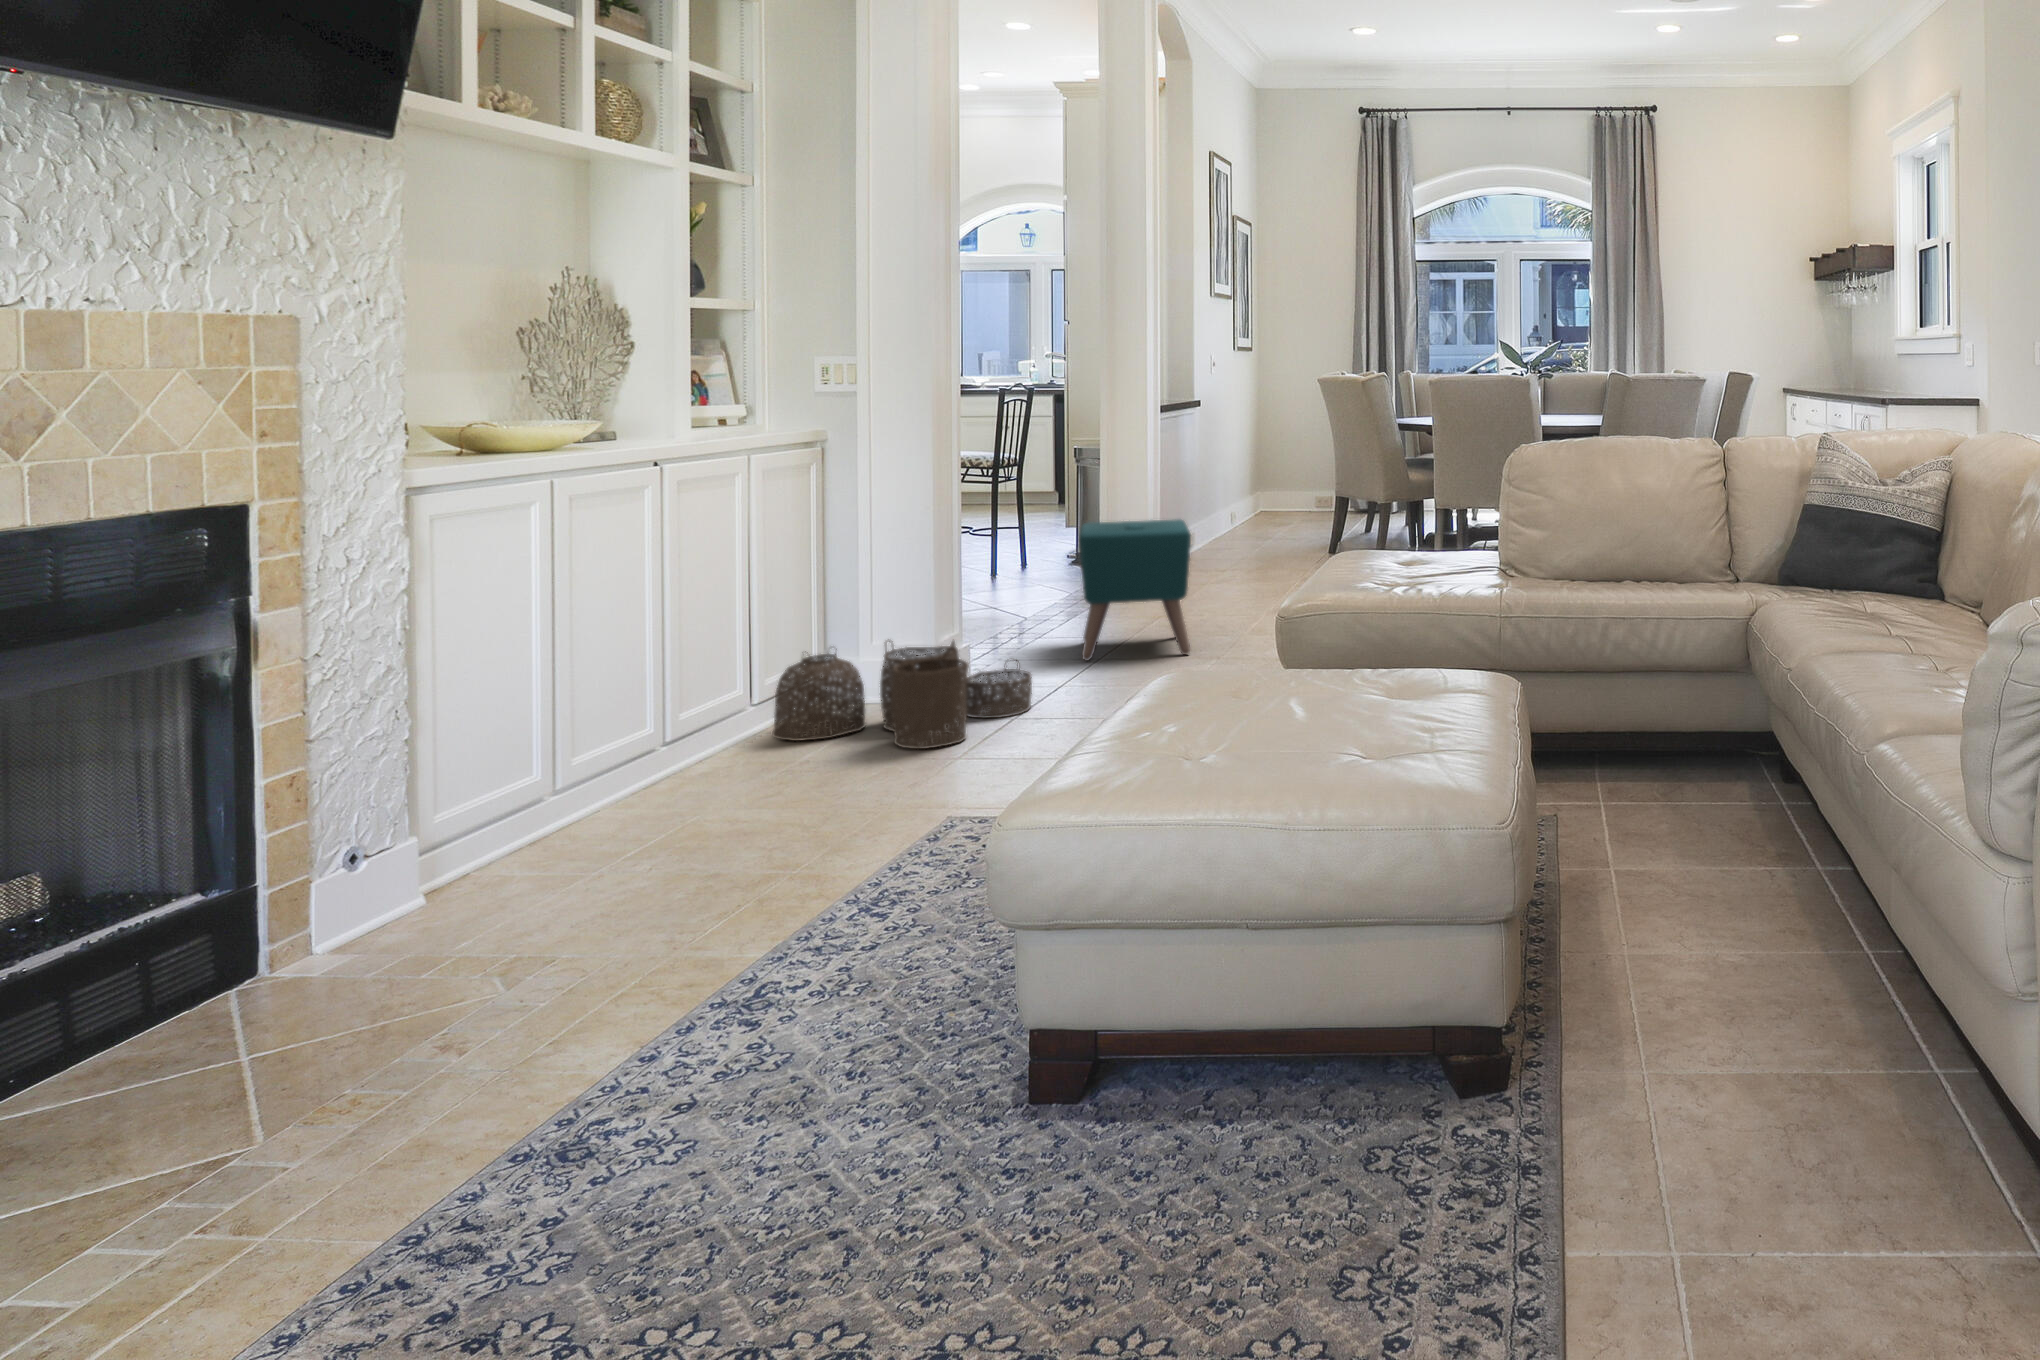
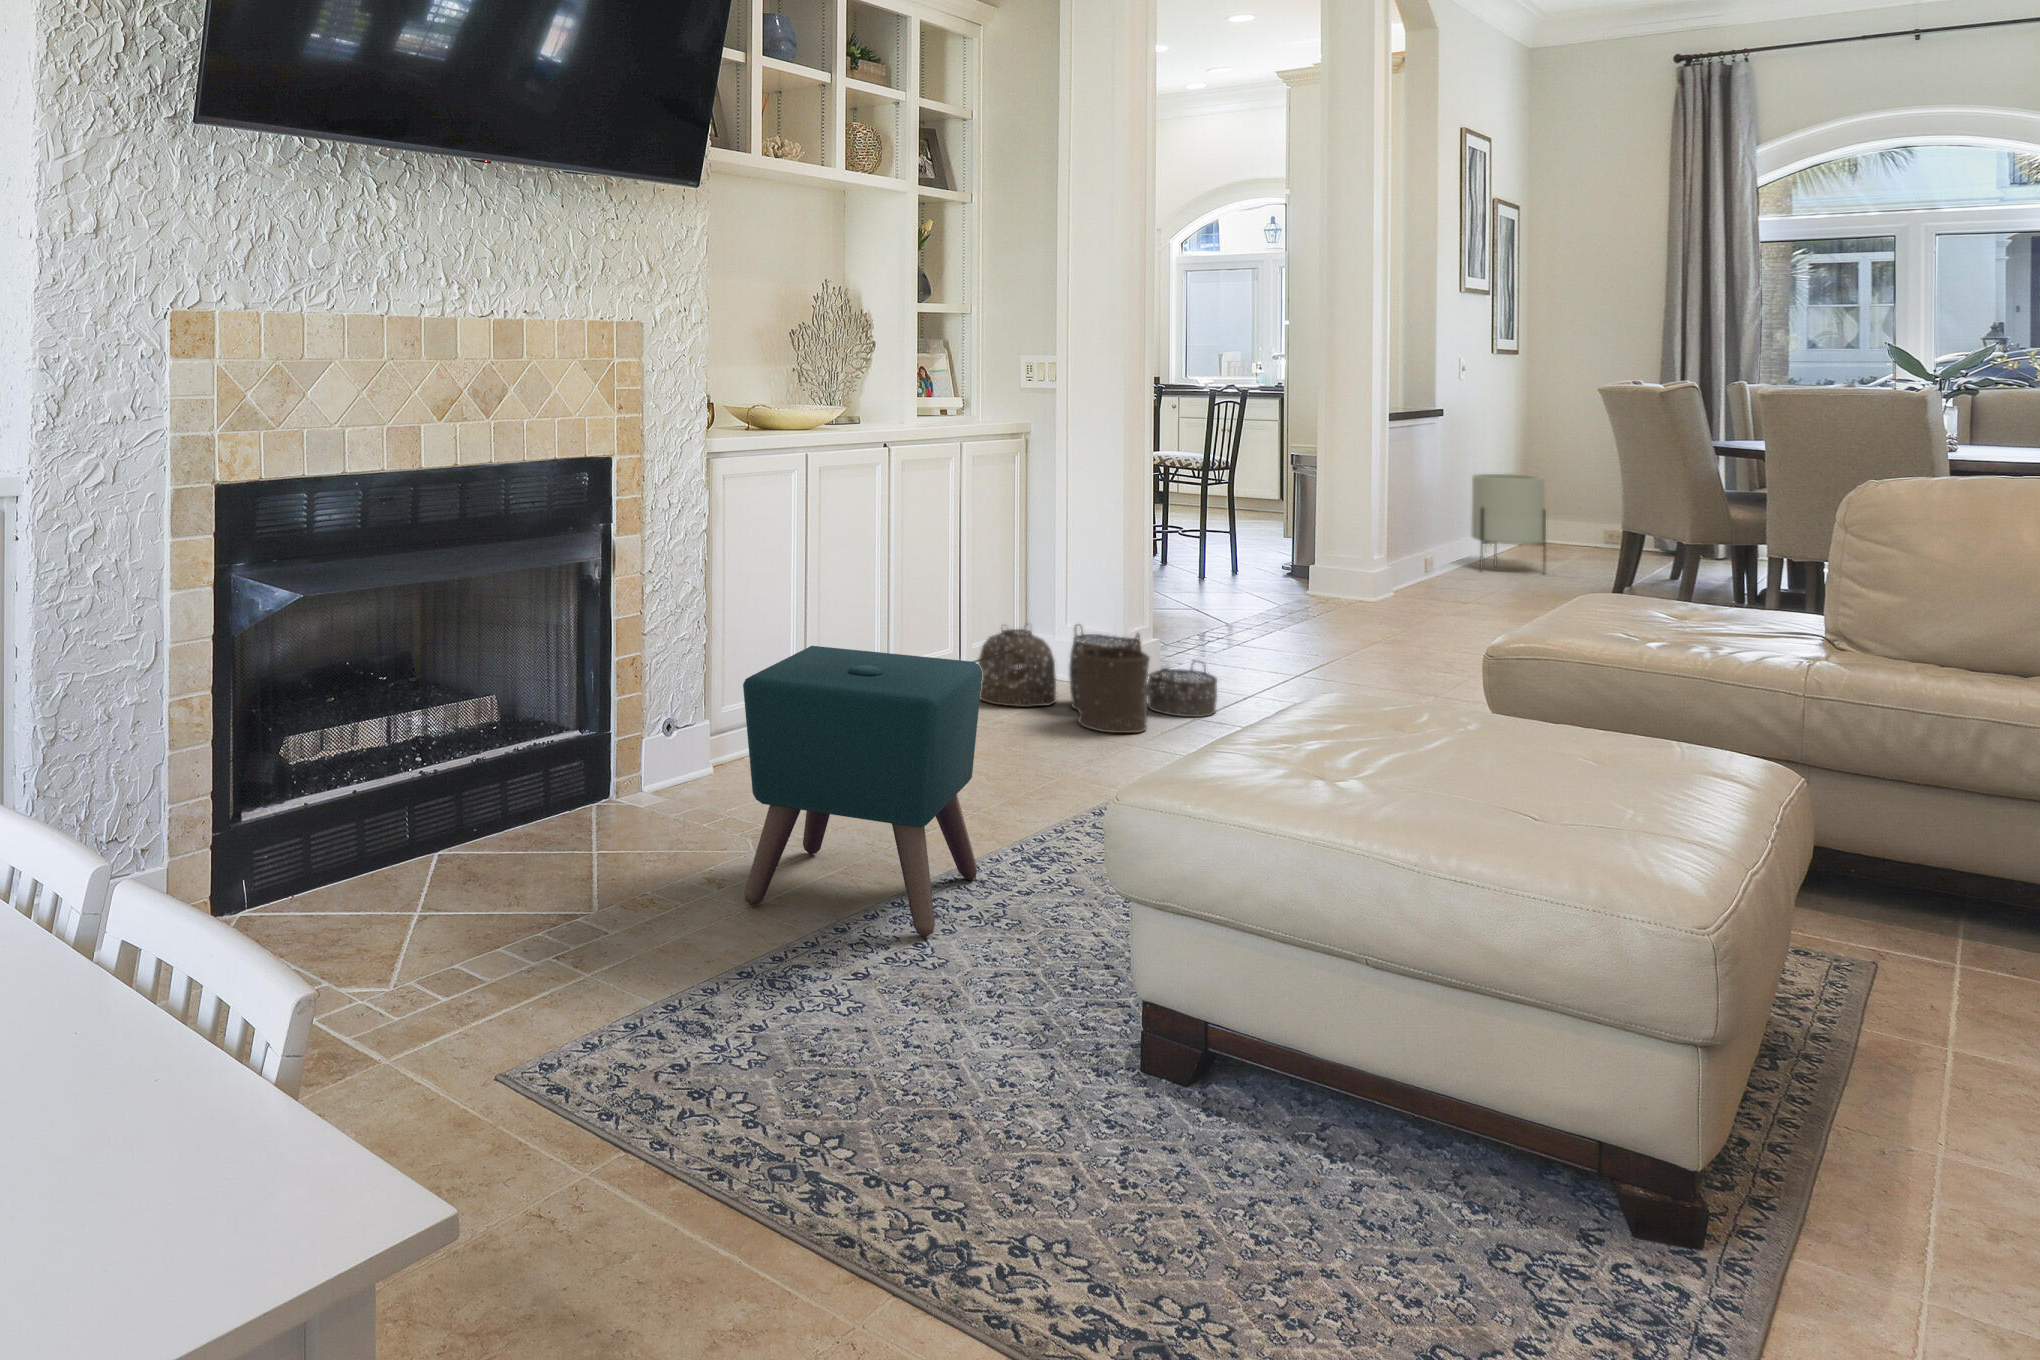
planter: none [1221,454,1278,541] -> present [1471,474,1546,570]
ottoman: present [1079,519,1191,661] -> present [743,646,982,937]

